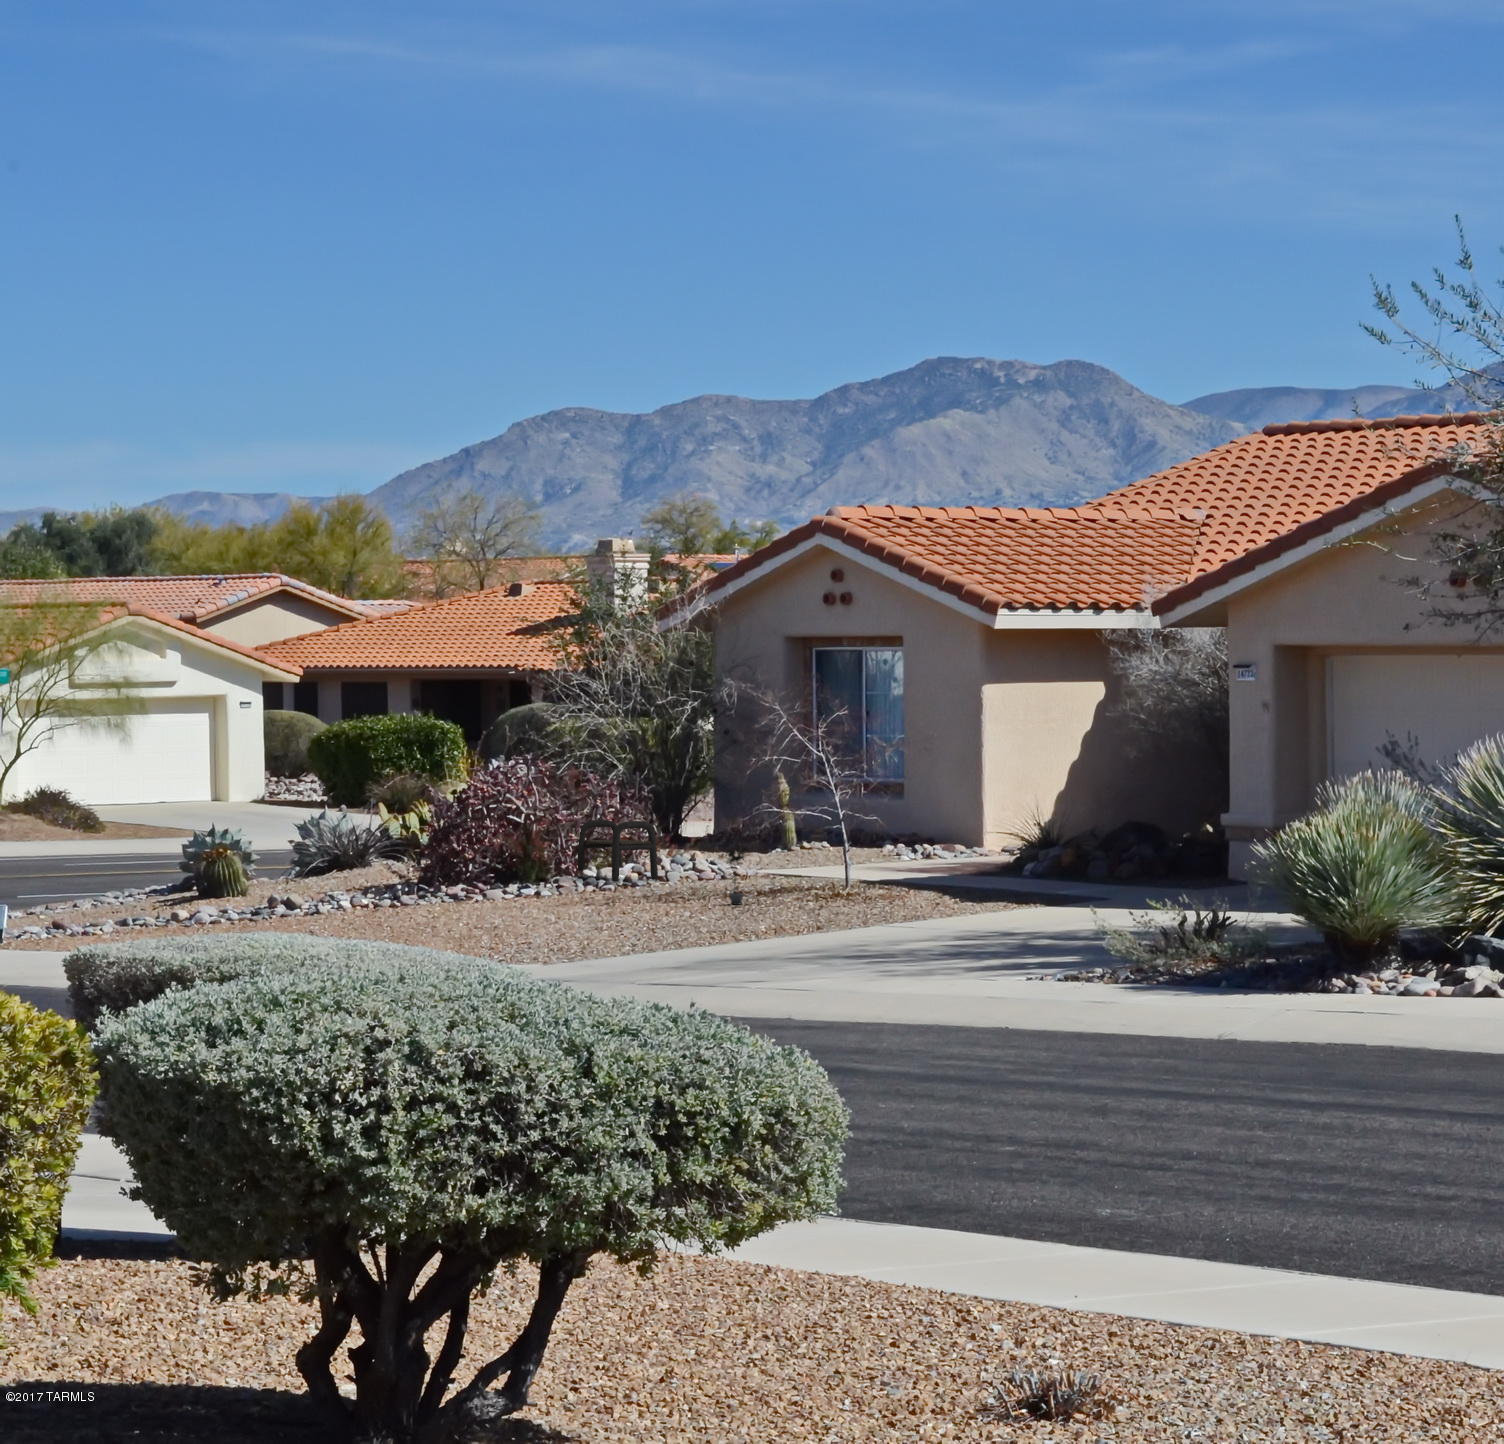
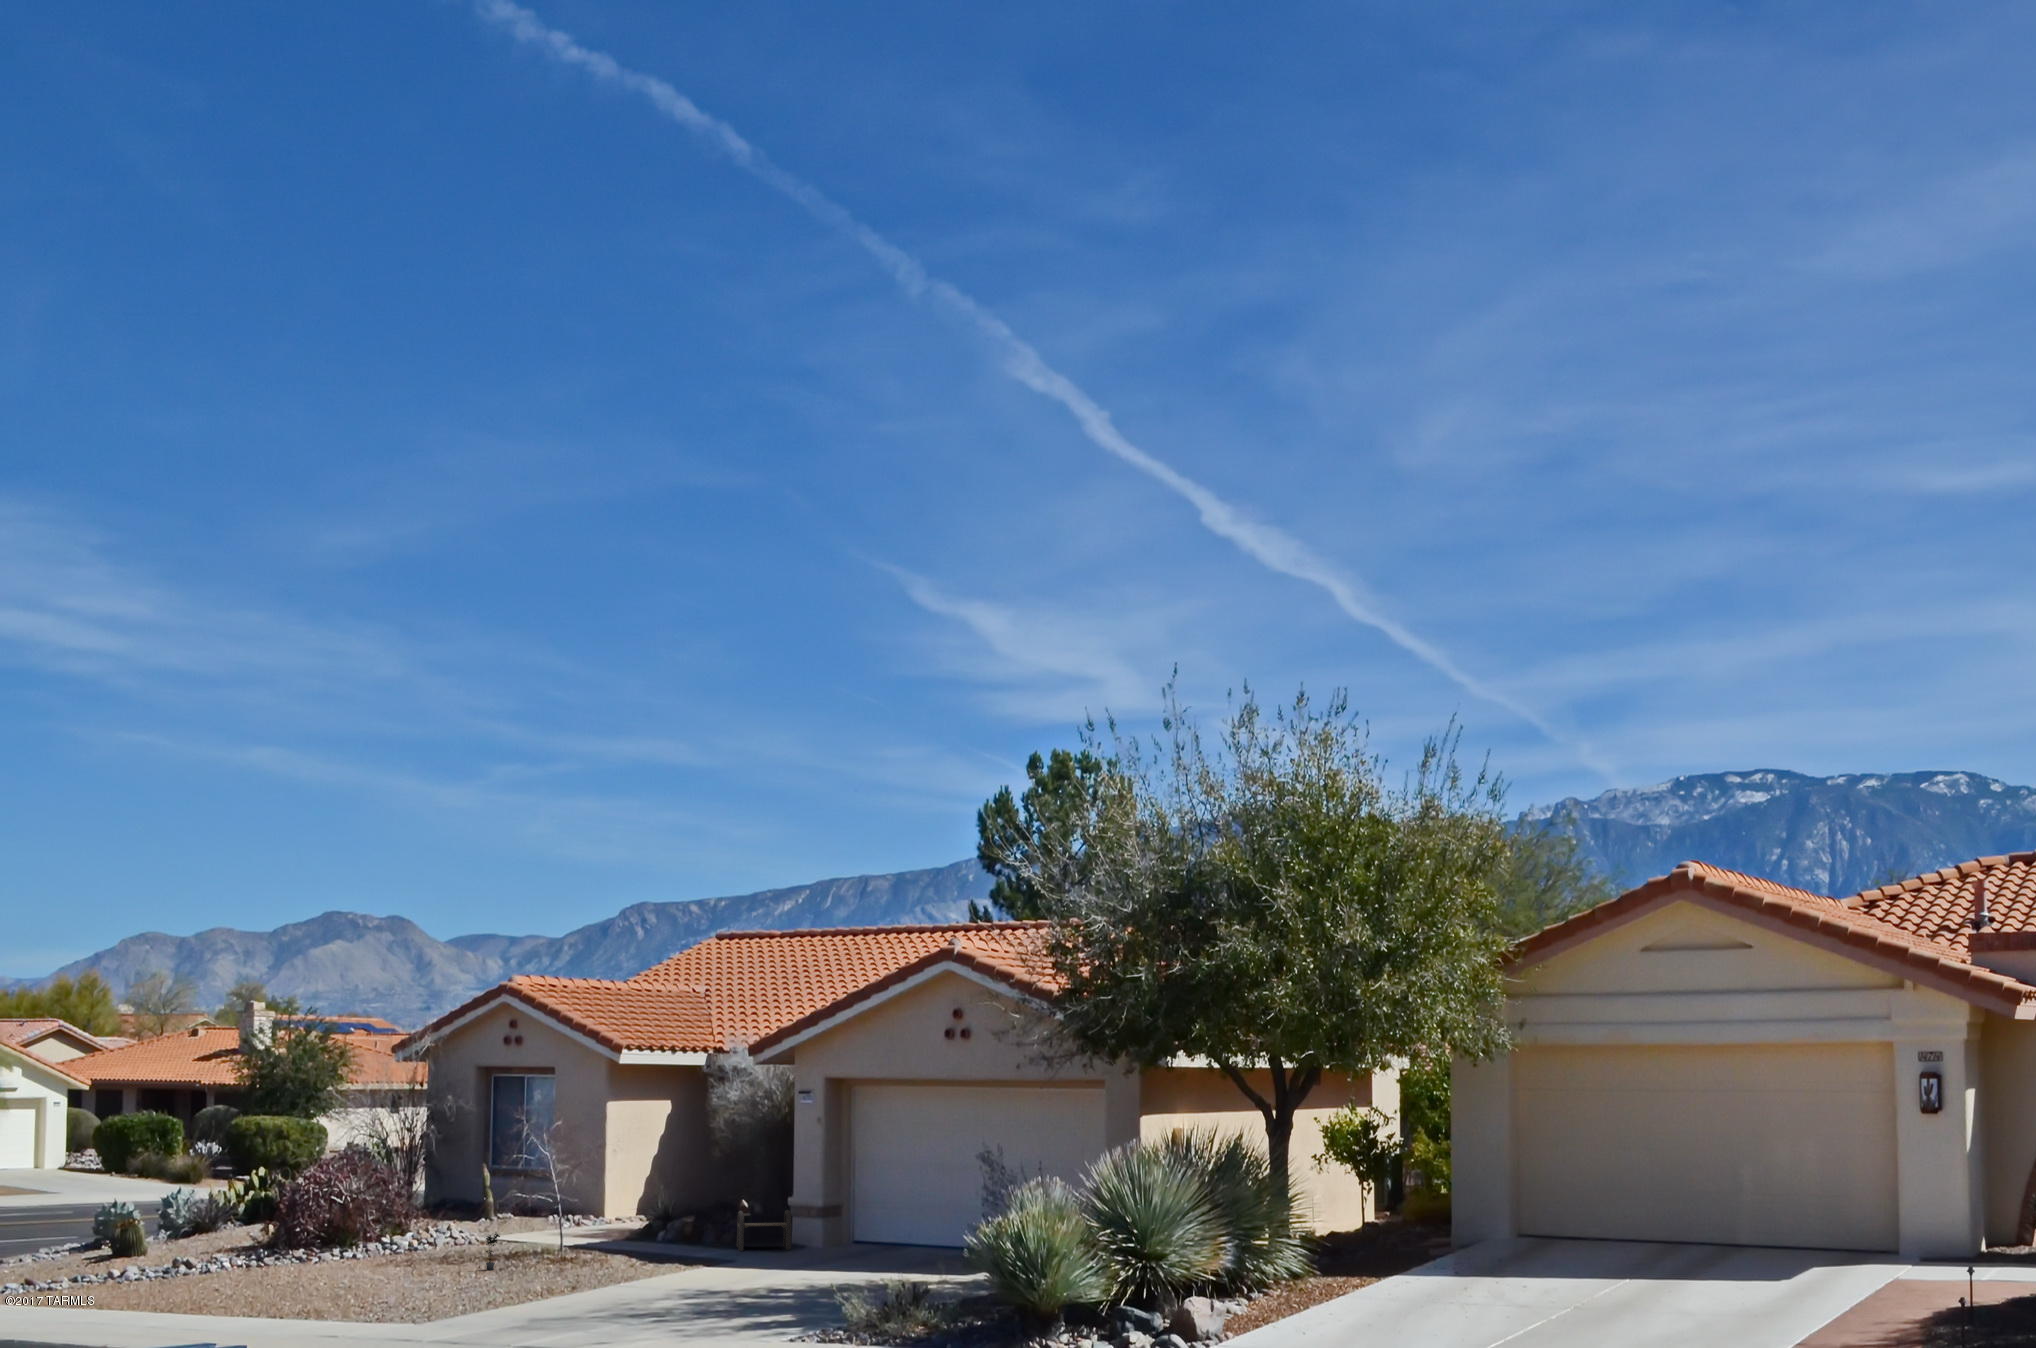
bench: present [577,820,658,882] -> present [737,1210,791,1251]

